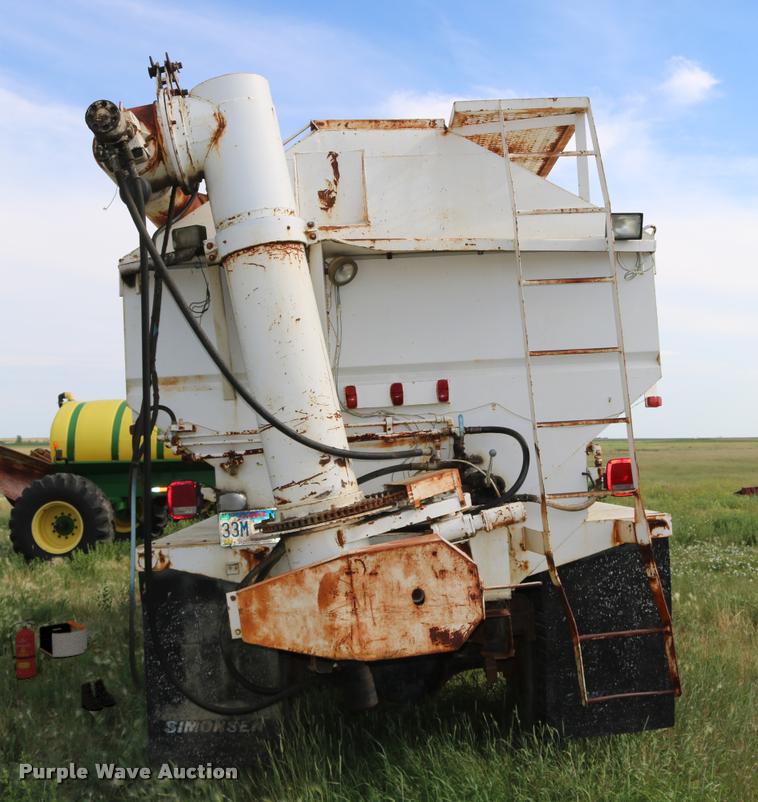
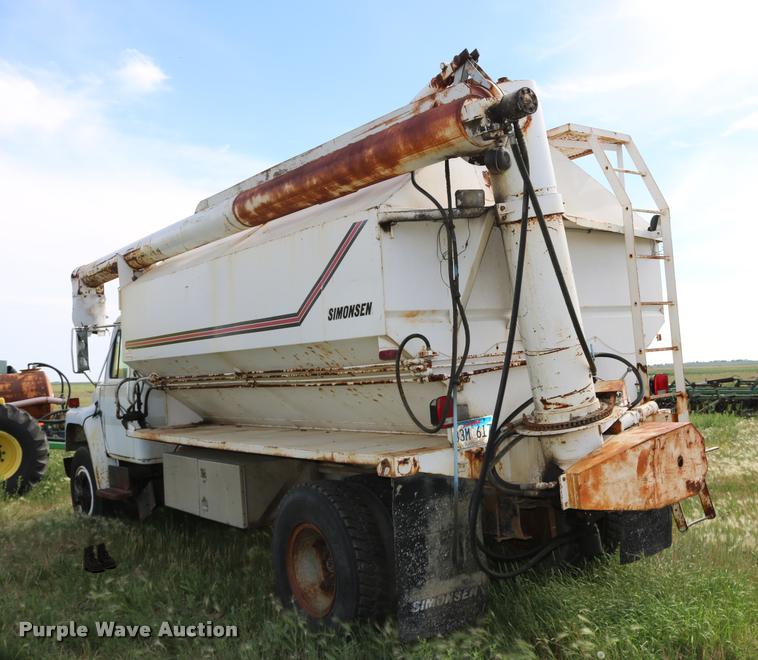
fire extinguisher: present [10,618,38,679] -> none [17,488,45,544]
storage bin: present [39,621,87,657] -> none [46,493,91,526]

